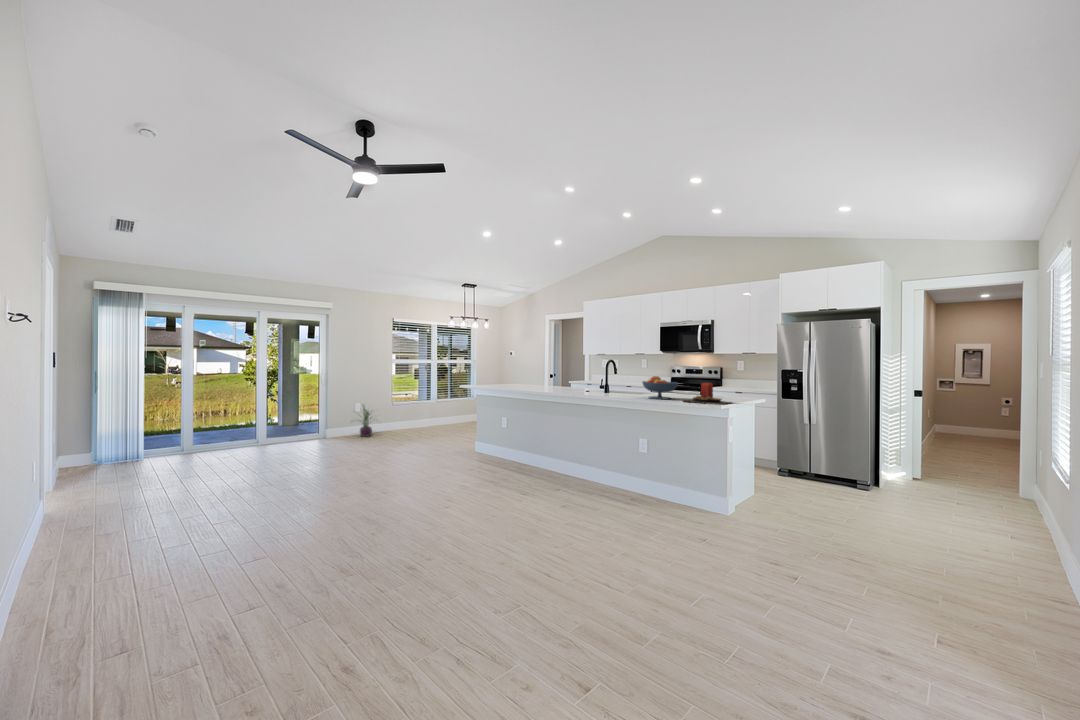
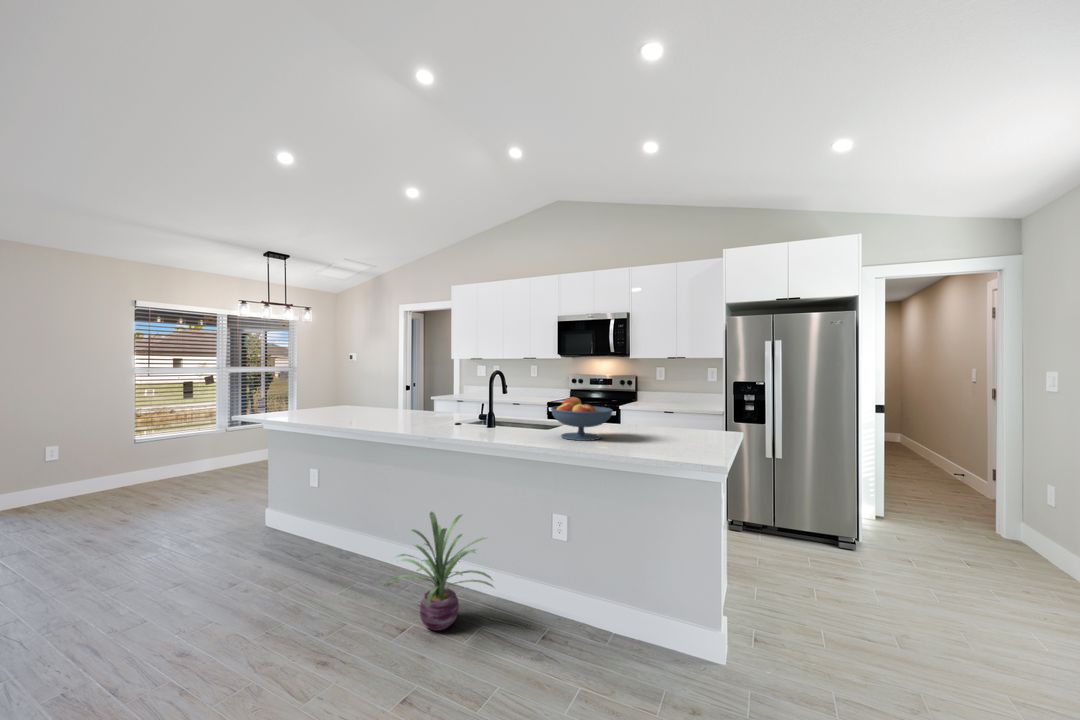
candle: present [683,383,732,405] -> none [630,411,712,456]
decorative plant: present [360,406,372,437] -> present [383,512,493,631]

